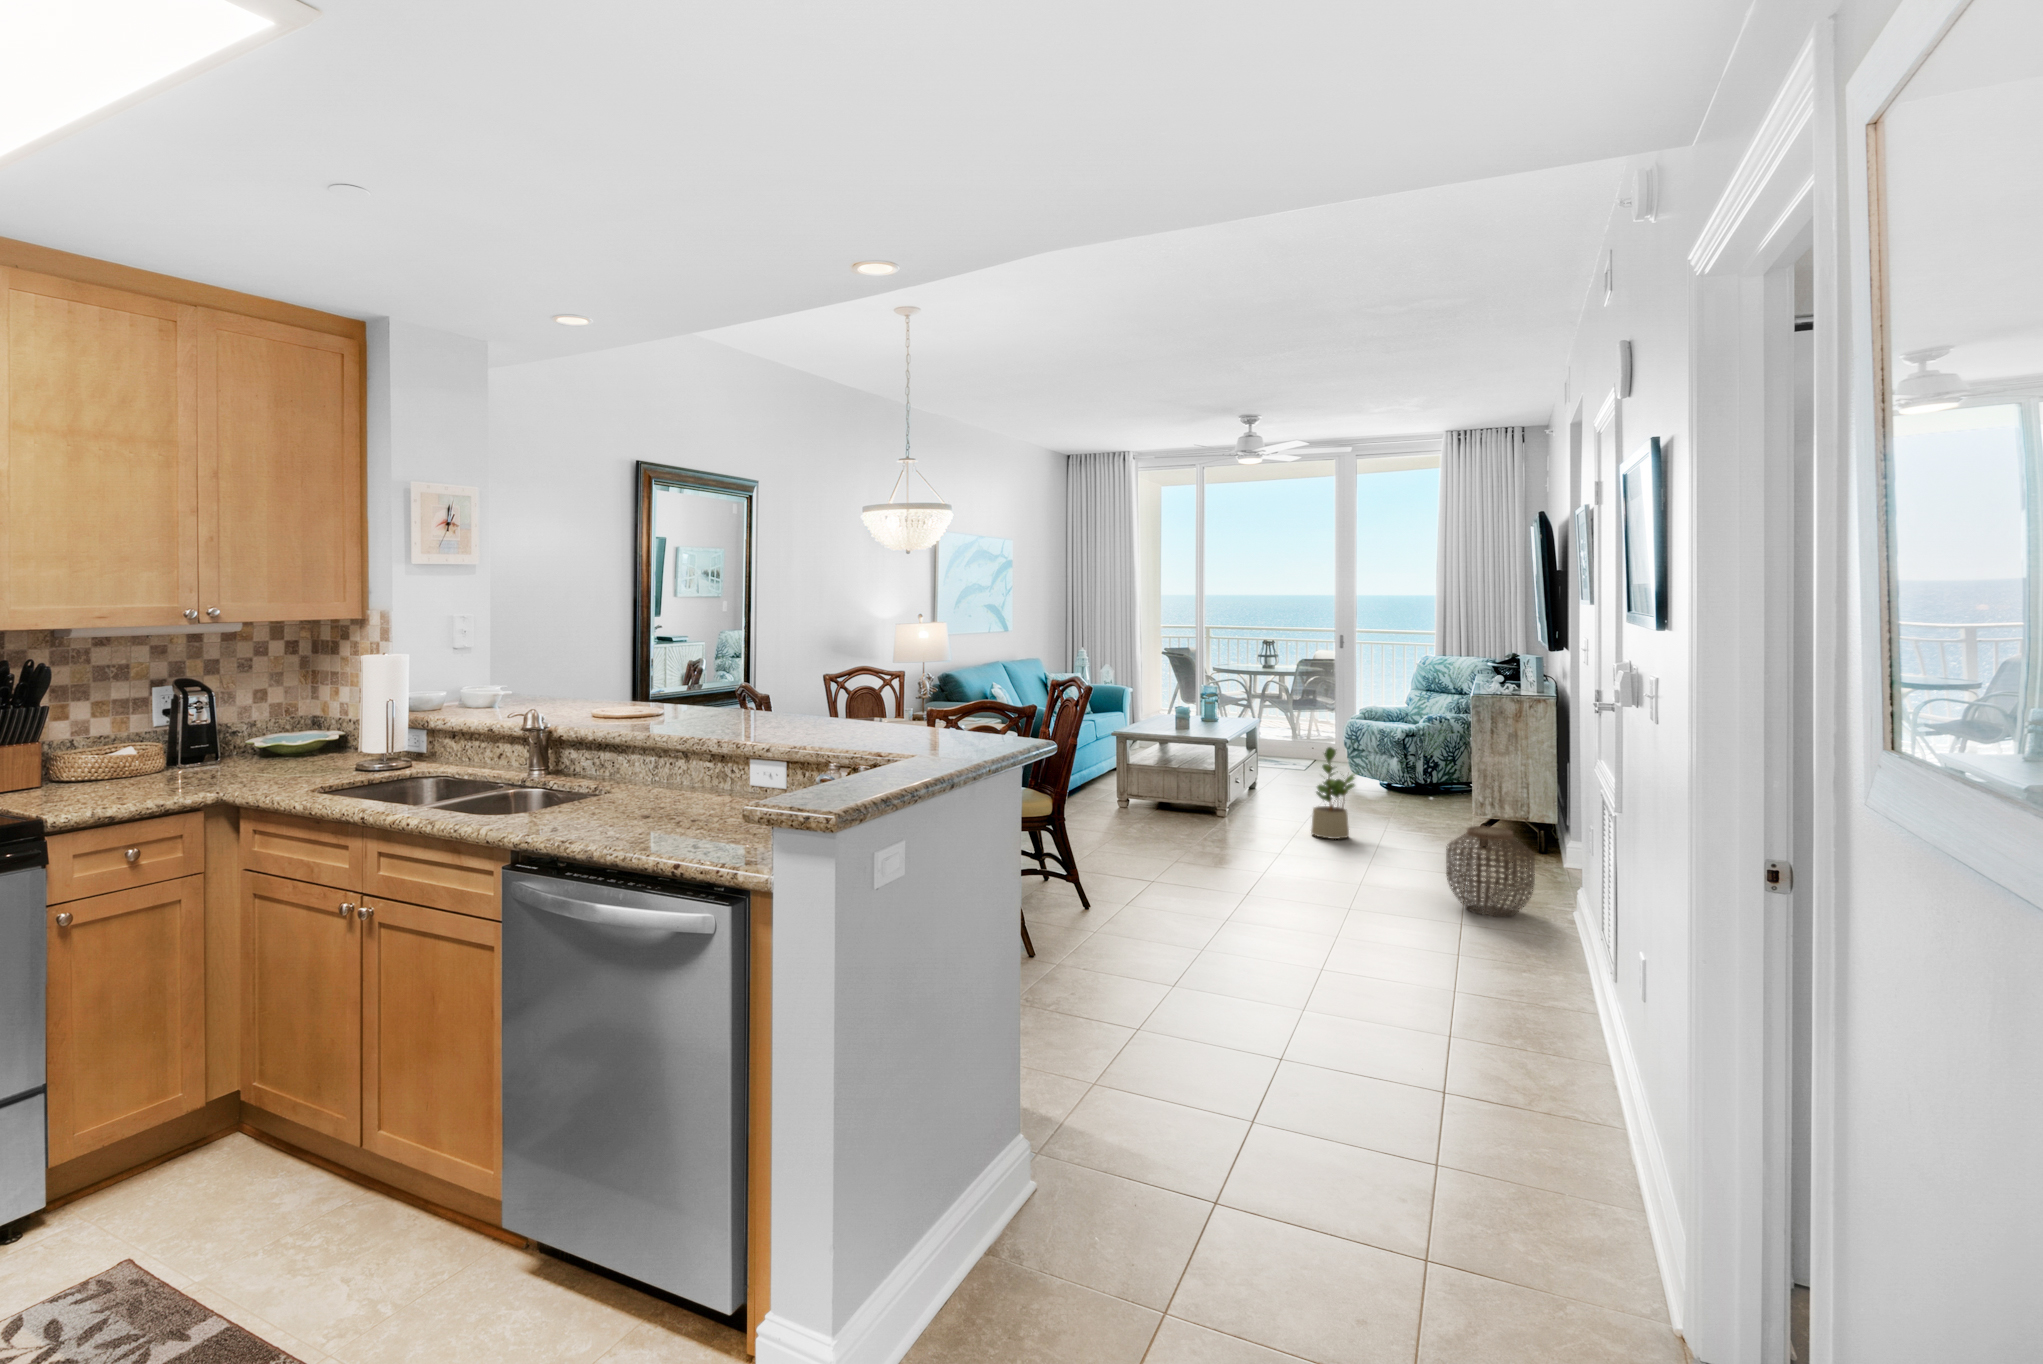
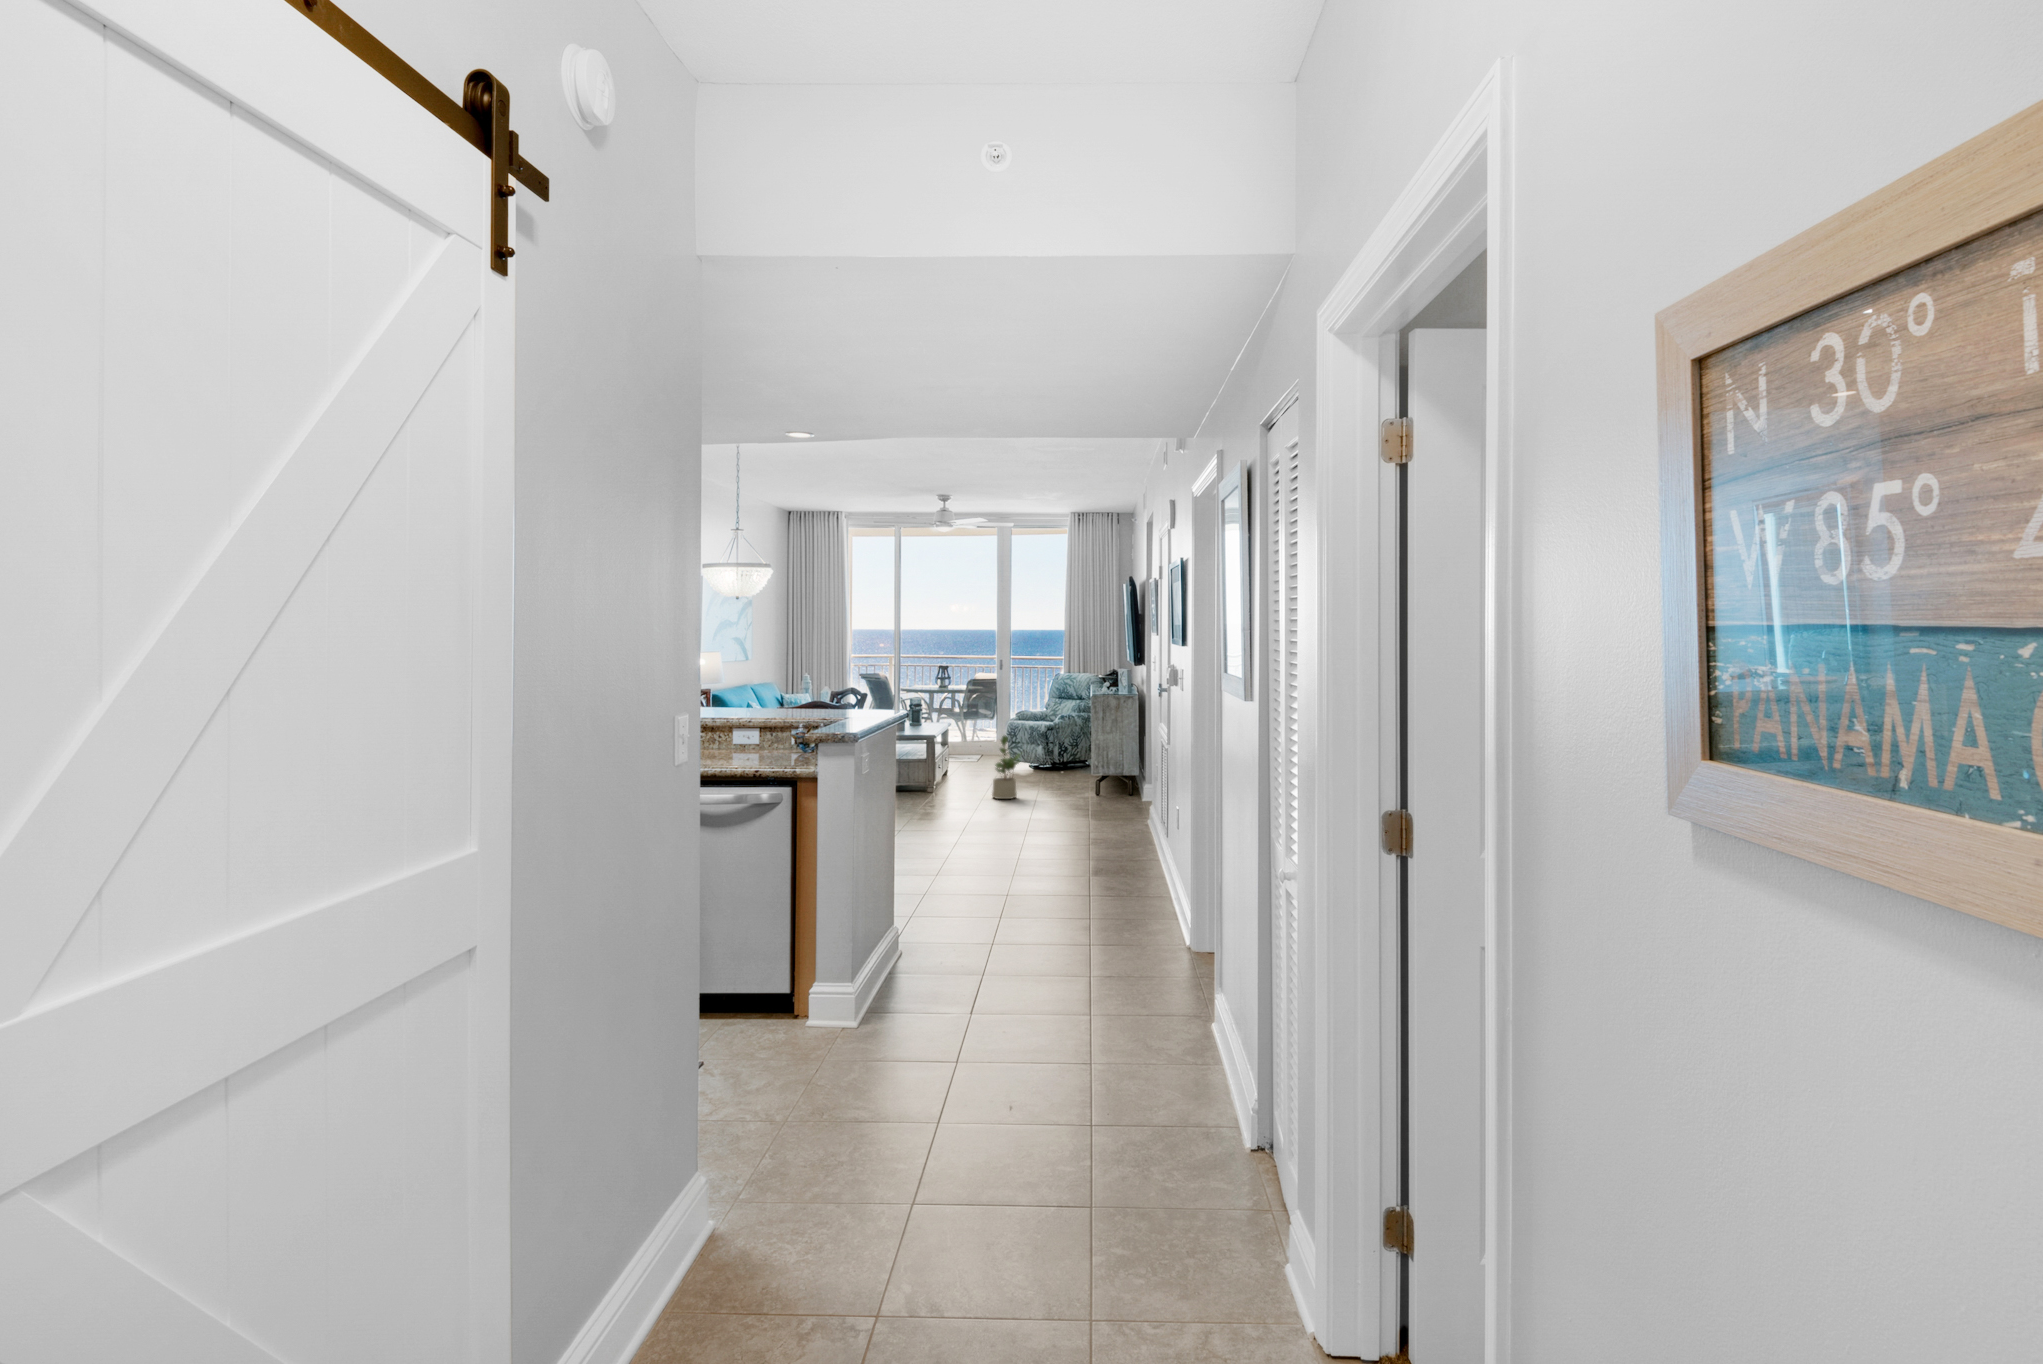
woven basket: present [1446,826,1535,917] -> none [1081,774,1129,828]

